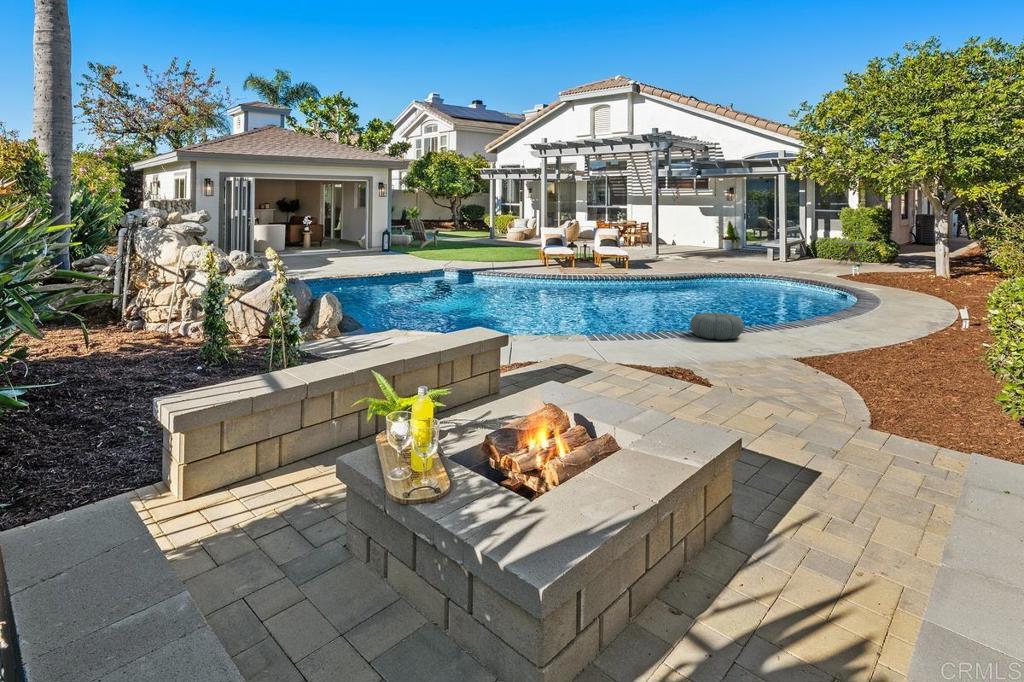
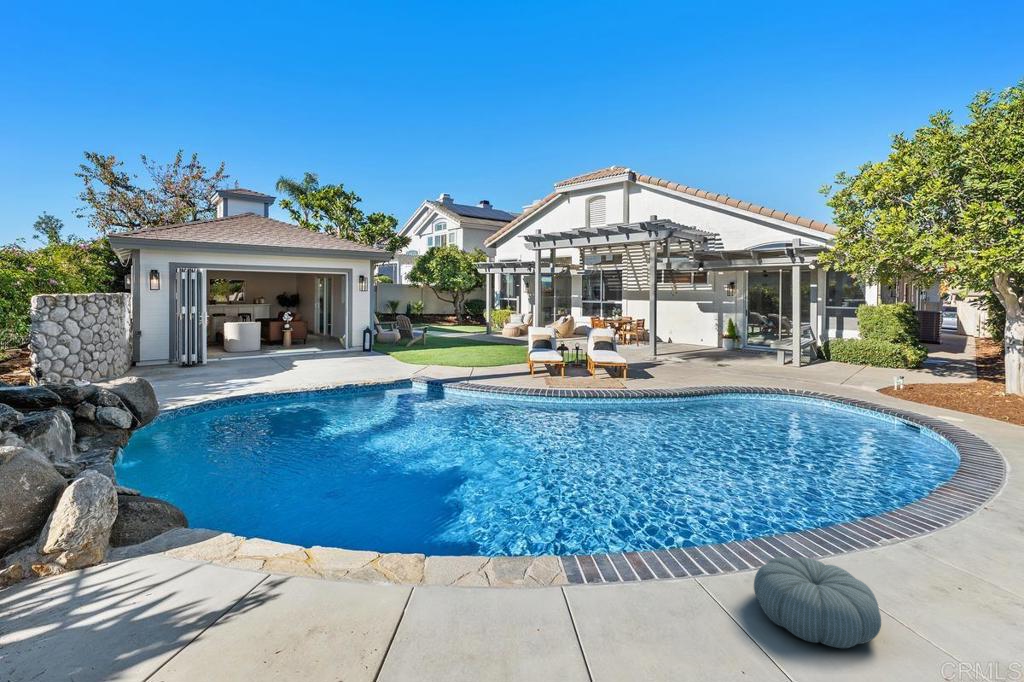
round table: present [837,242,870,264] -> none [860,345,905,372]

